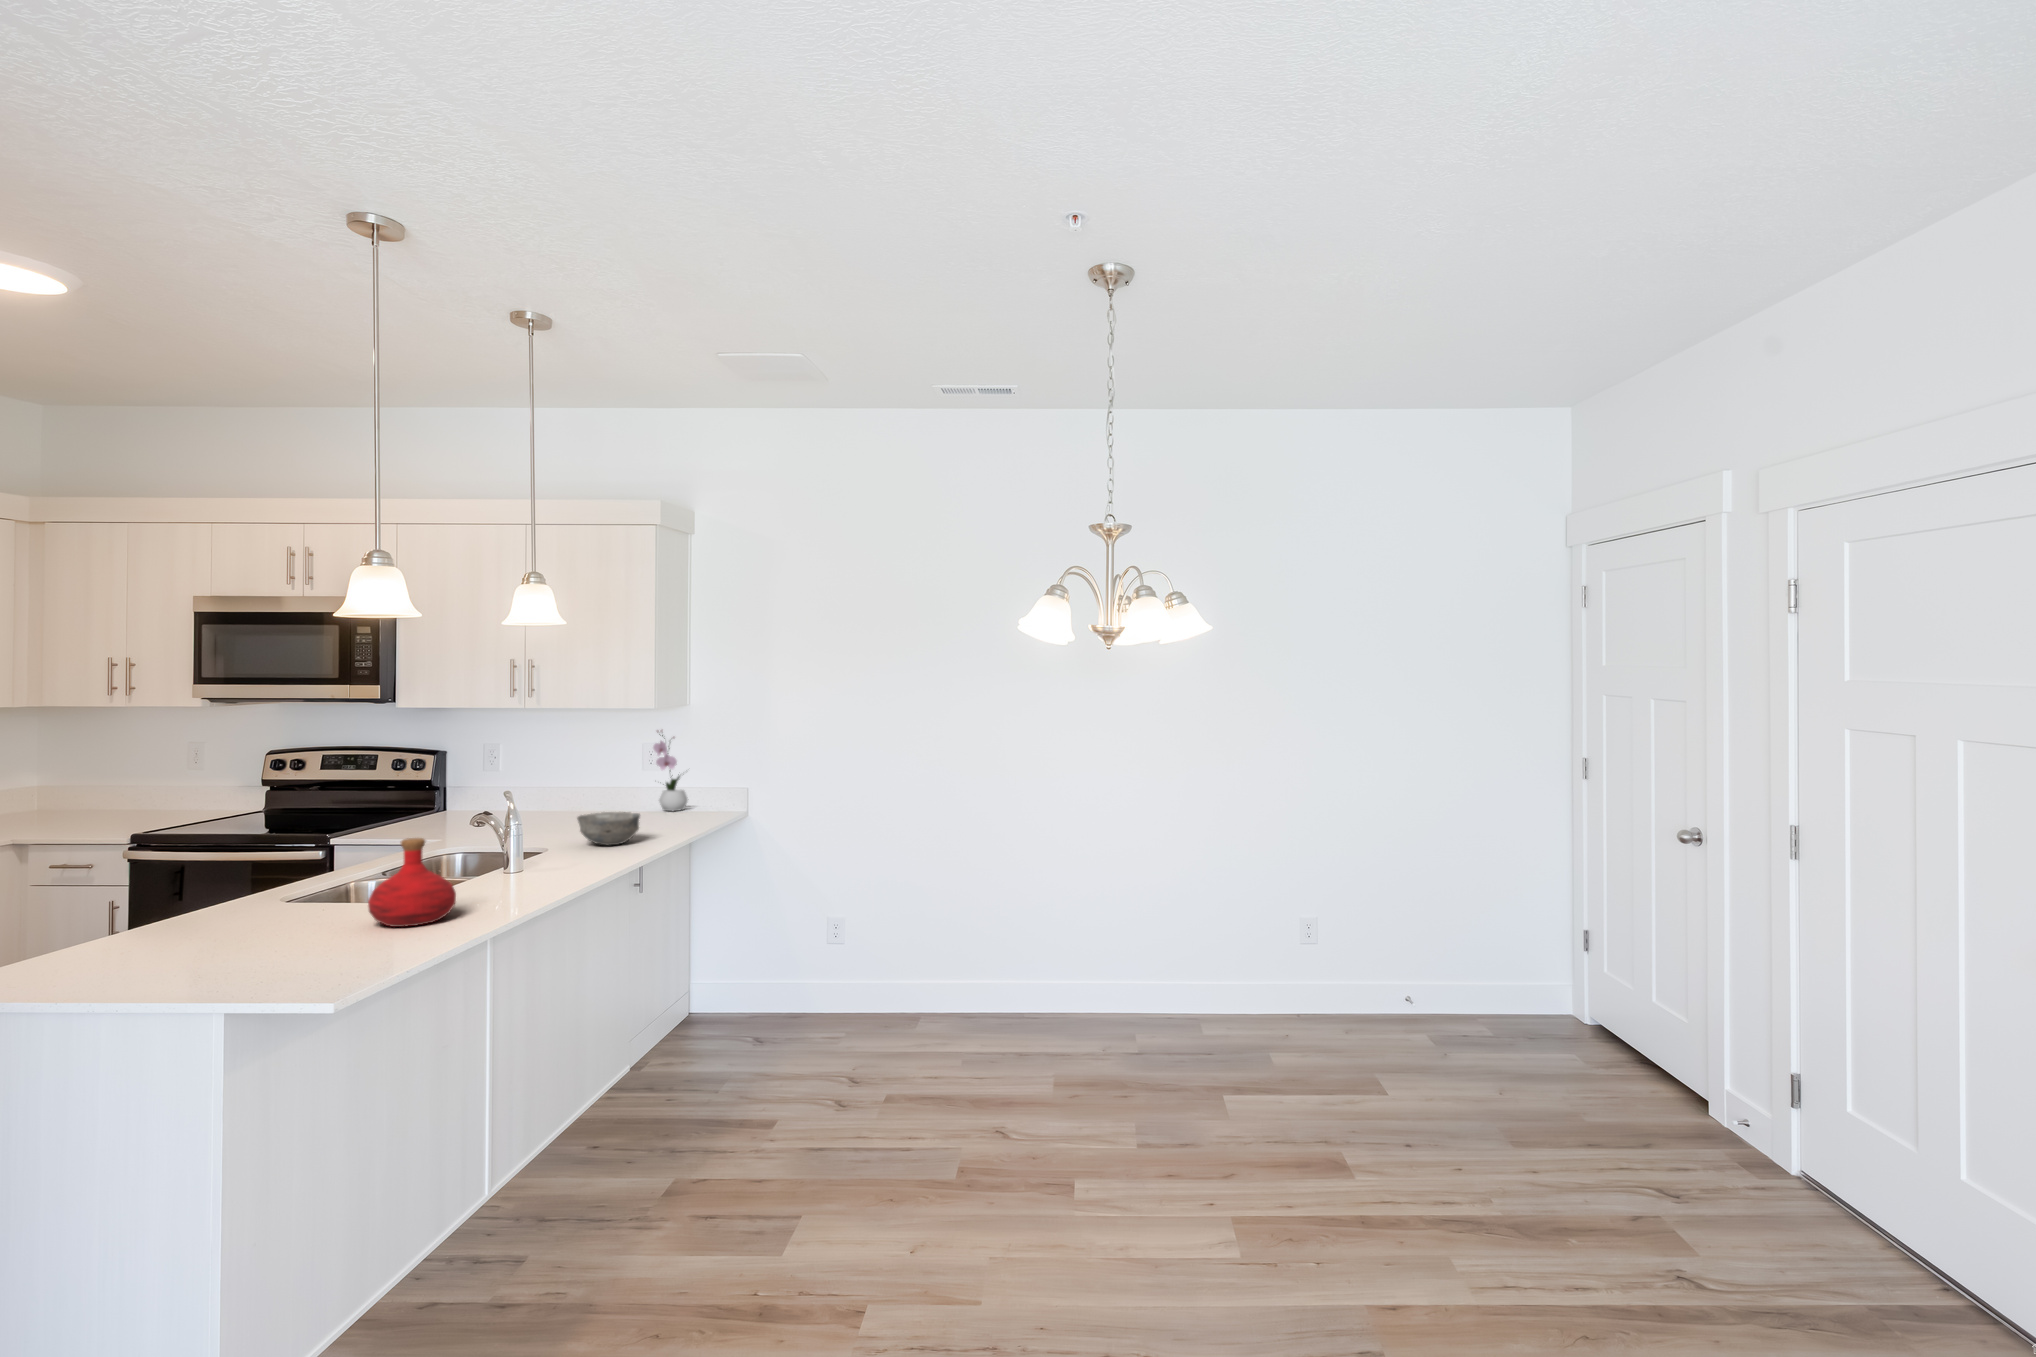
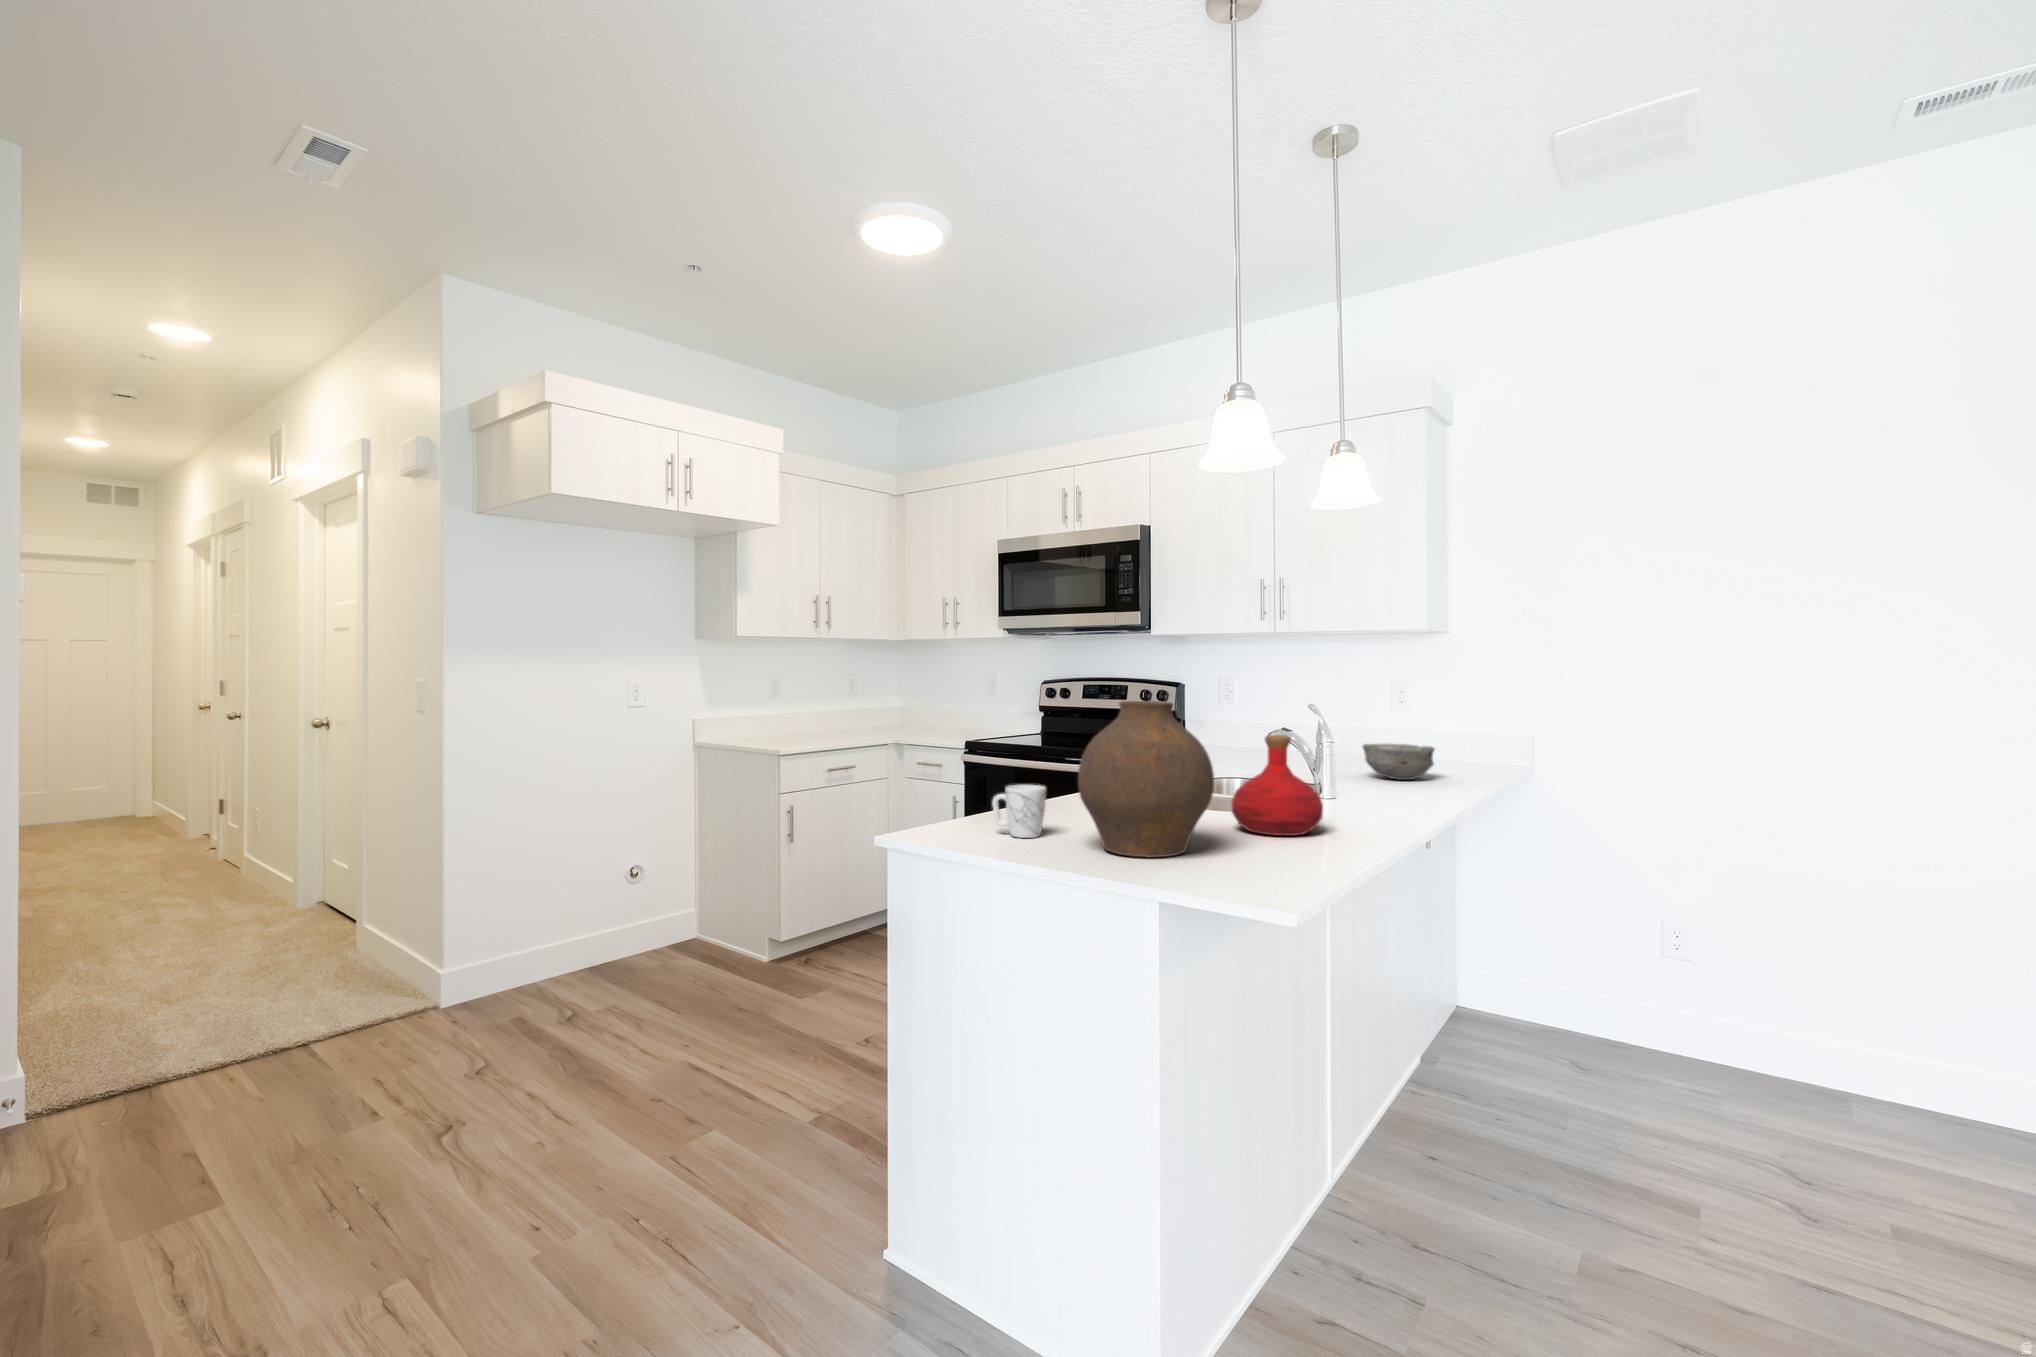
flower arrangement: present [653,734,687,811] -> none [1401,665,1445,756]
vase: none [174,825,323,969] -> present [1078,701,1214,857]
mug: none [86,909,153,964] -> present [992,785,1046,838]

